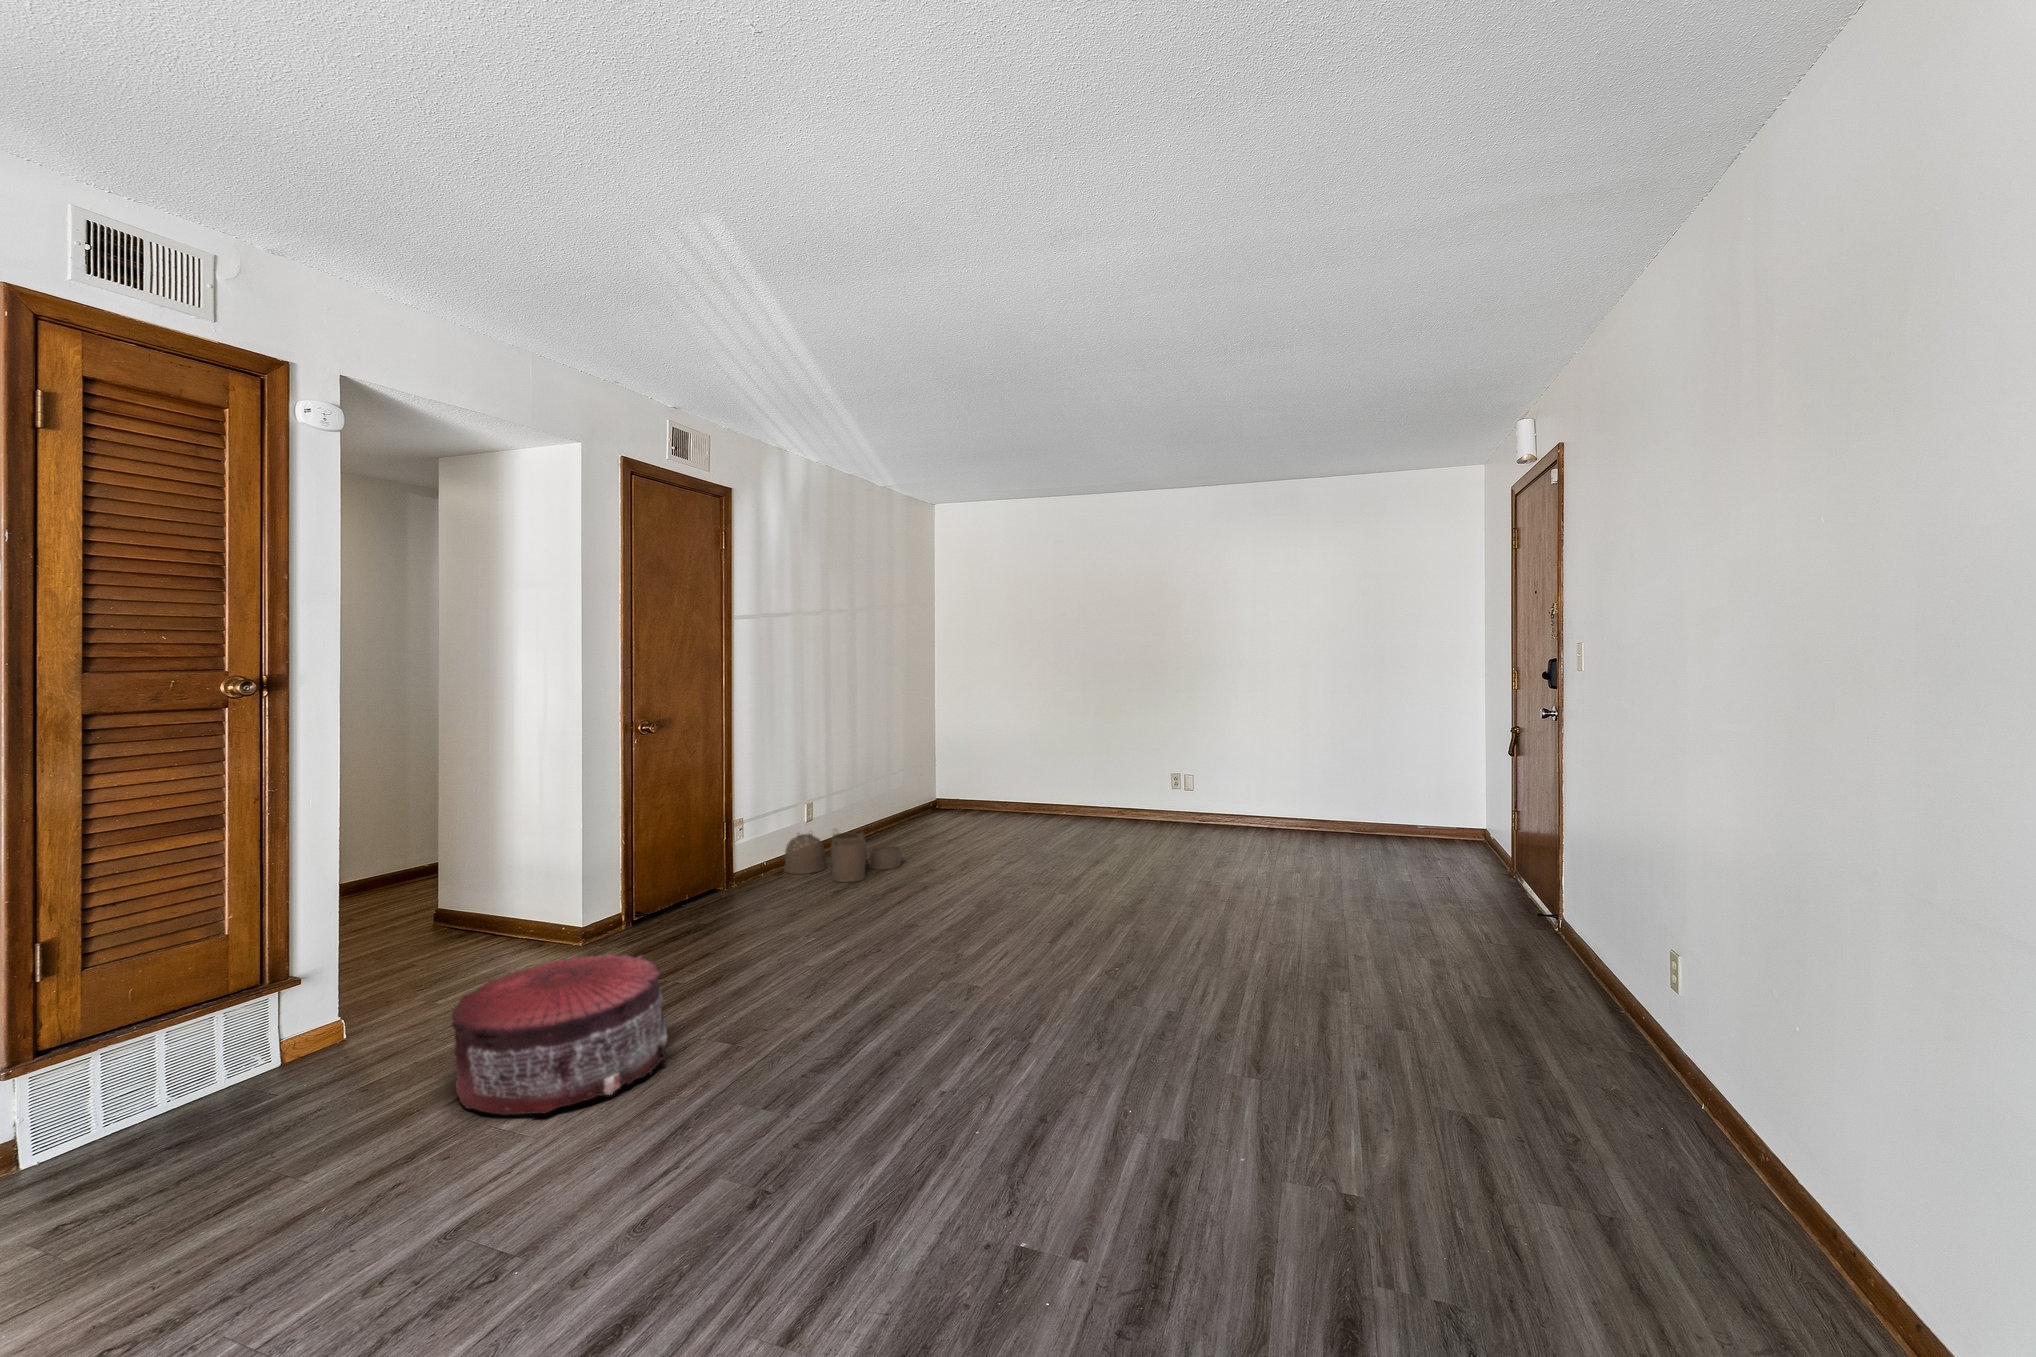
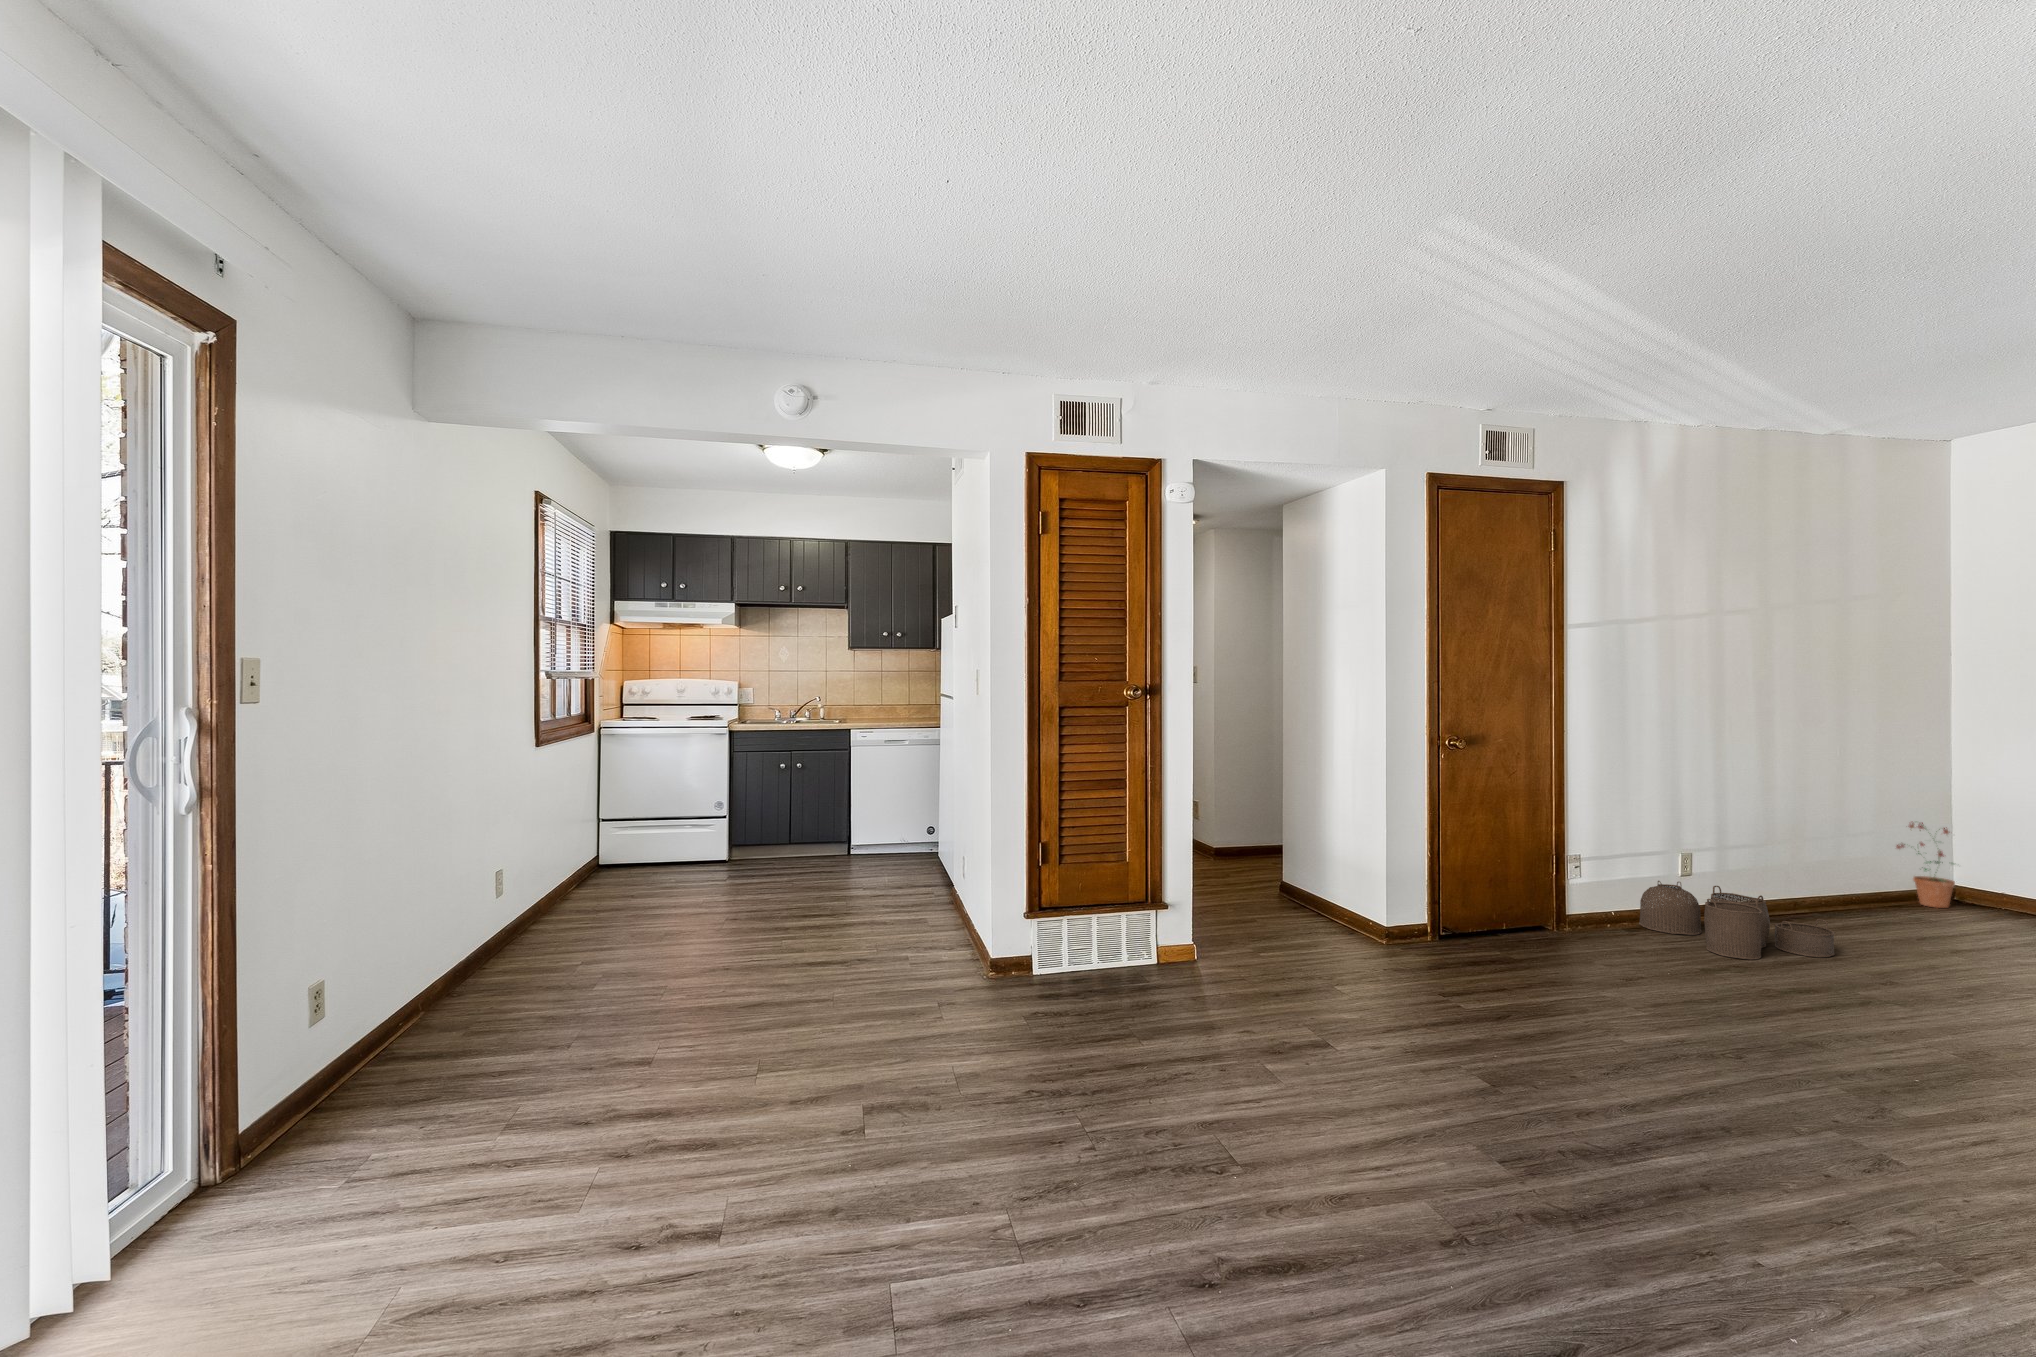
potted plant: none [916,763,946,819] -> present [1897,823,1955,908]
pouf: present [452,954,667,1115] -> none [1240,940,1421,1077]

